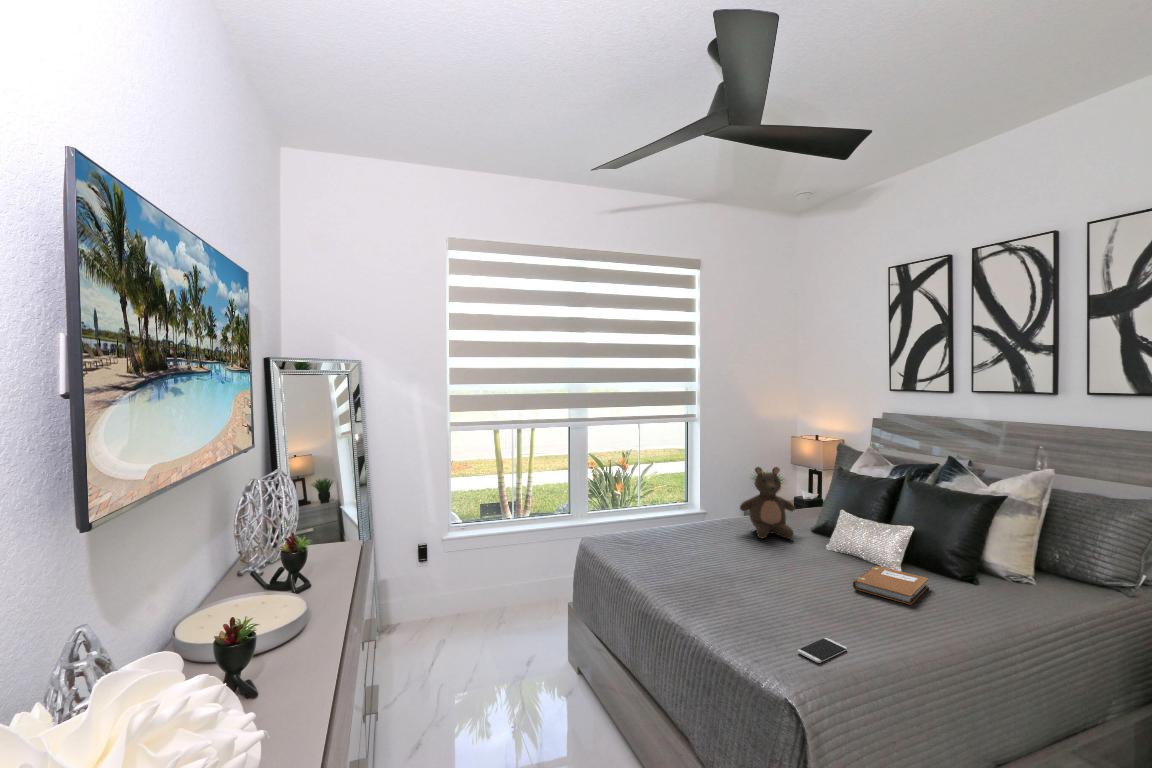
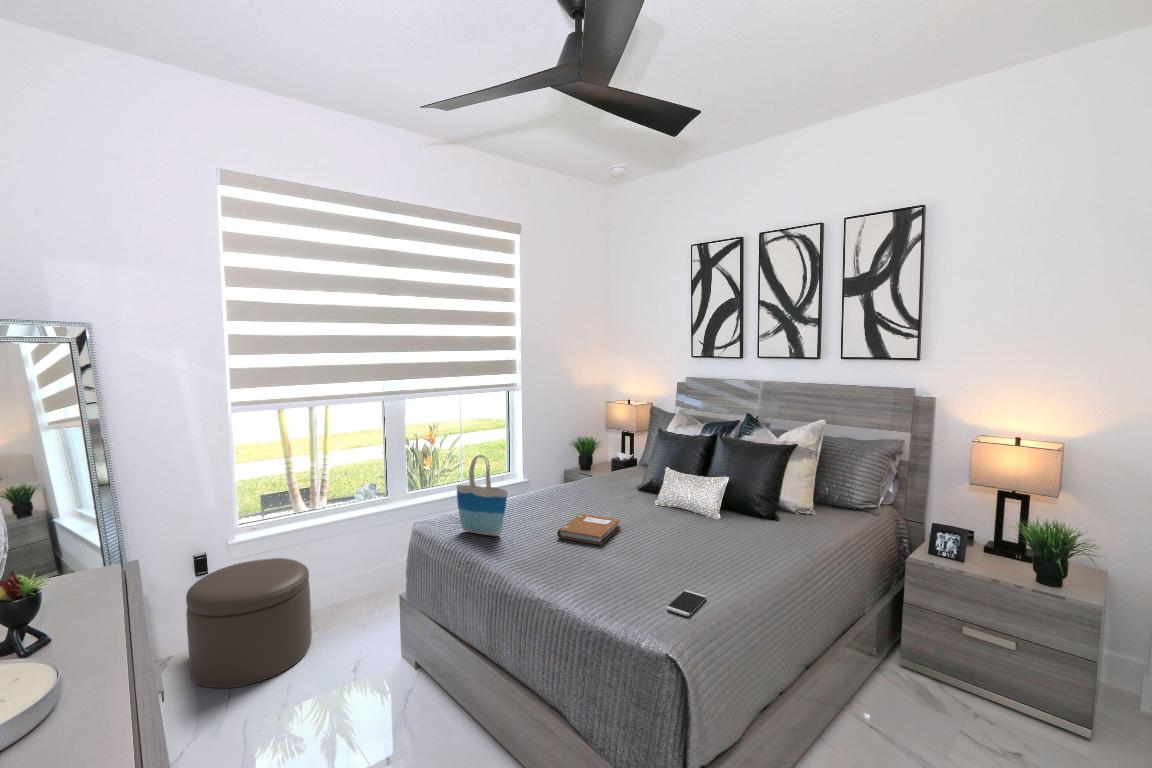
stuffed bear: present [740,467,795,539] -> none [575,431,626,501]
tote bag: none [618,482,662,559] -> present [456,455,508,536]
ottoman: none [416,555,503,655] -> present [186,558,312,688]
notebook: present [853,566,929,605] -> present [557,514,620,545]

